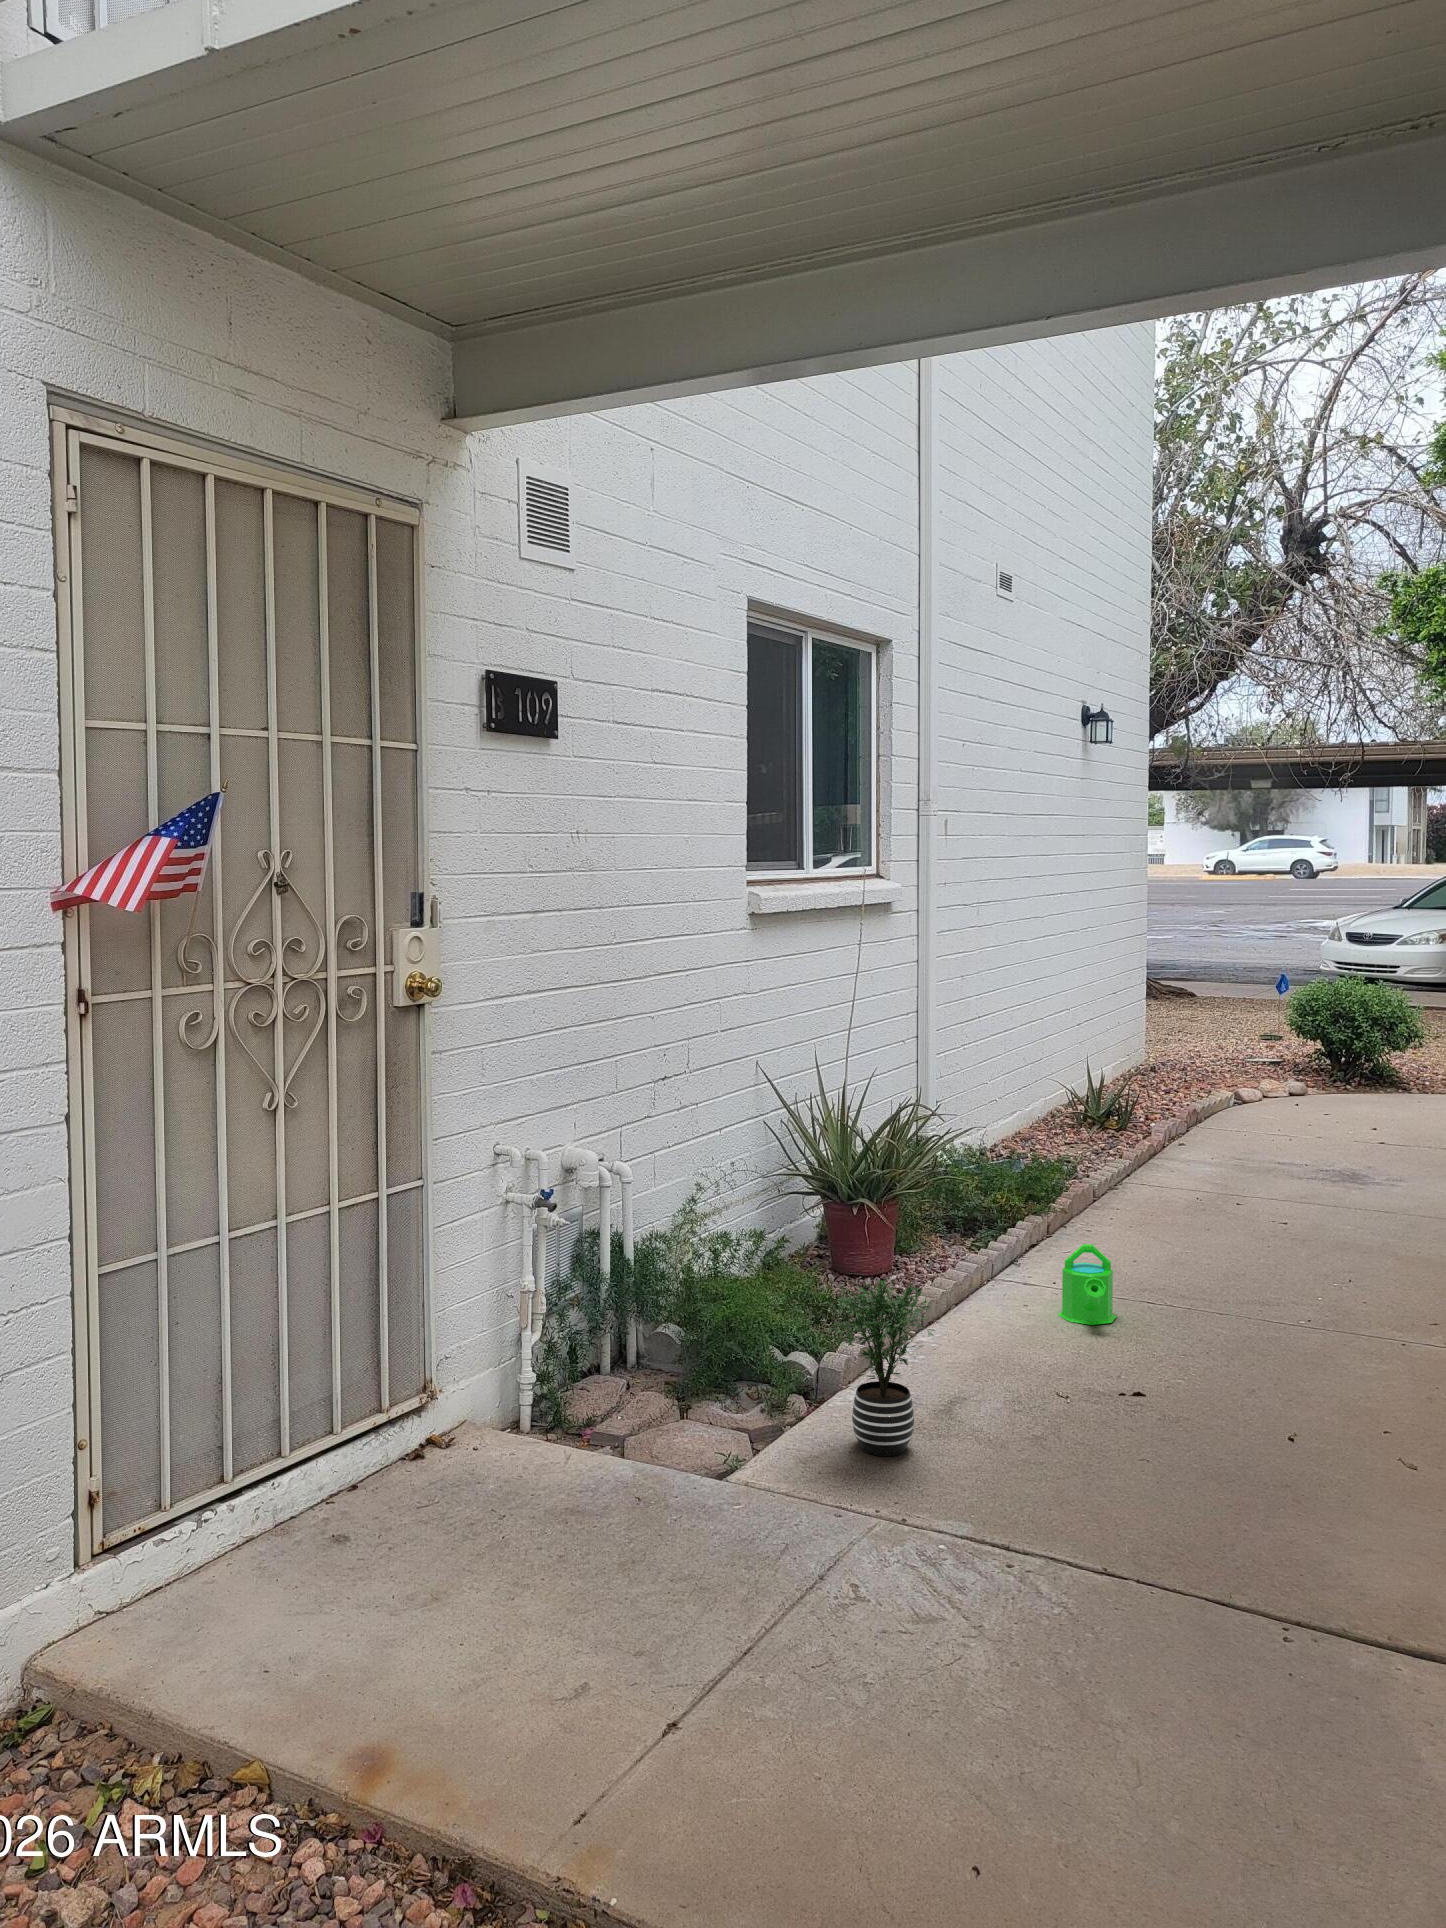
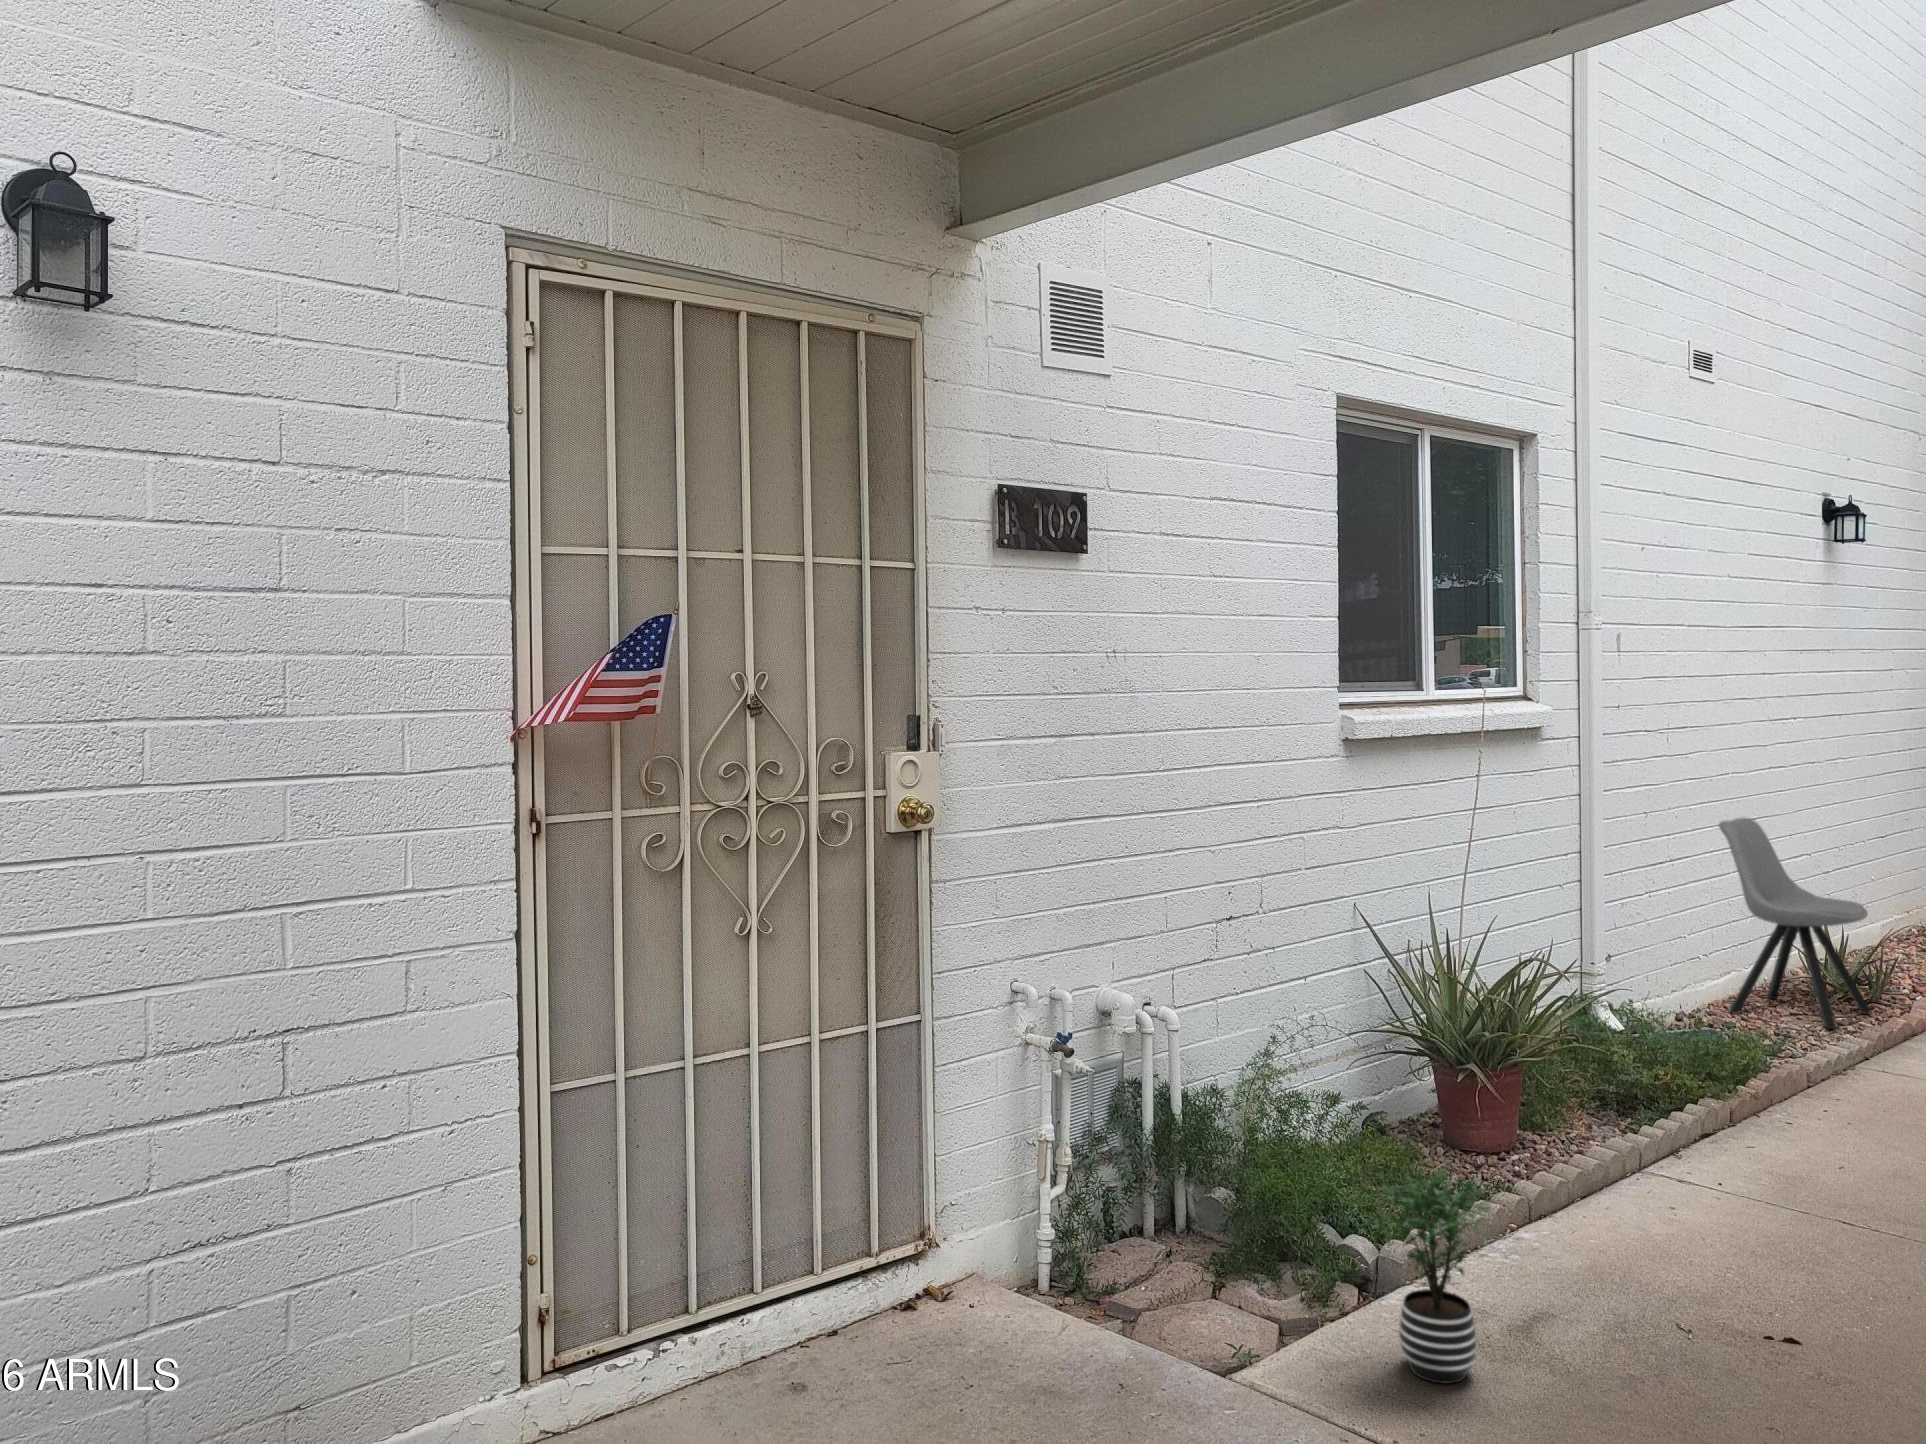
chair: none [1015,980,1125,1155] -> present [1719,818,1871,1029]
watering can: present [1058,1244,1117,1325] -> none [1719,1144,1801,1246]

